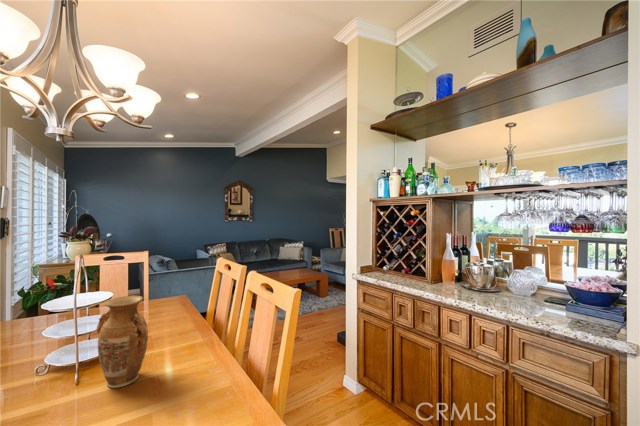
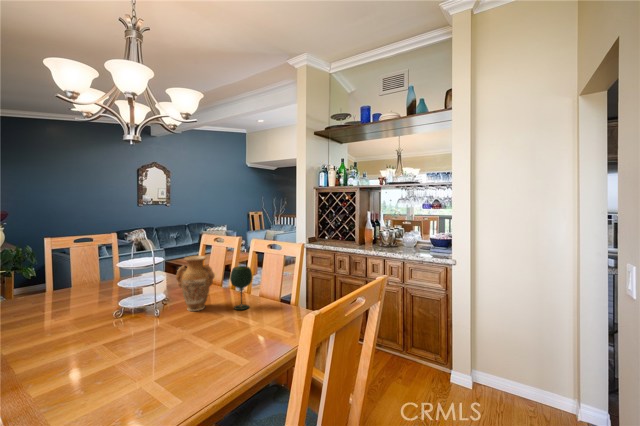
wine glass: none [160,321,201,402] -> present [230,266,252,310]

